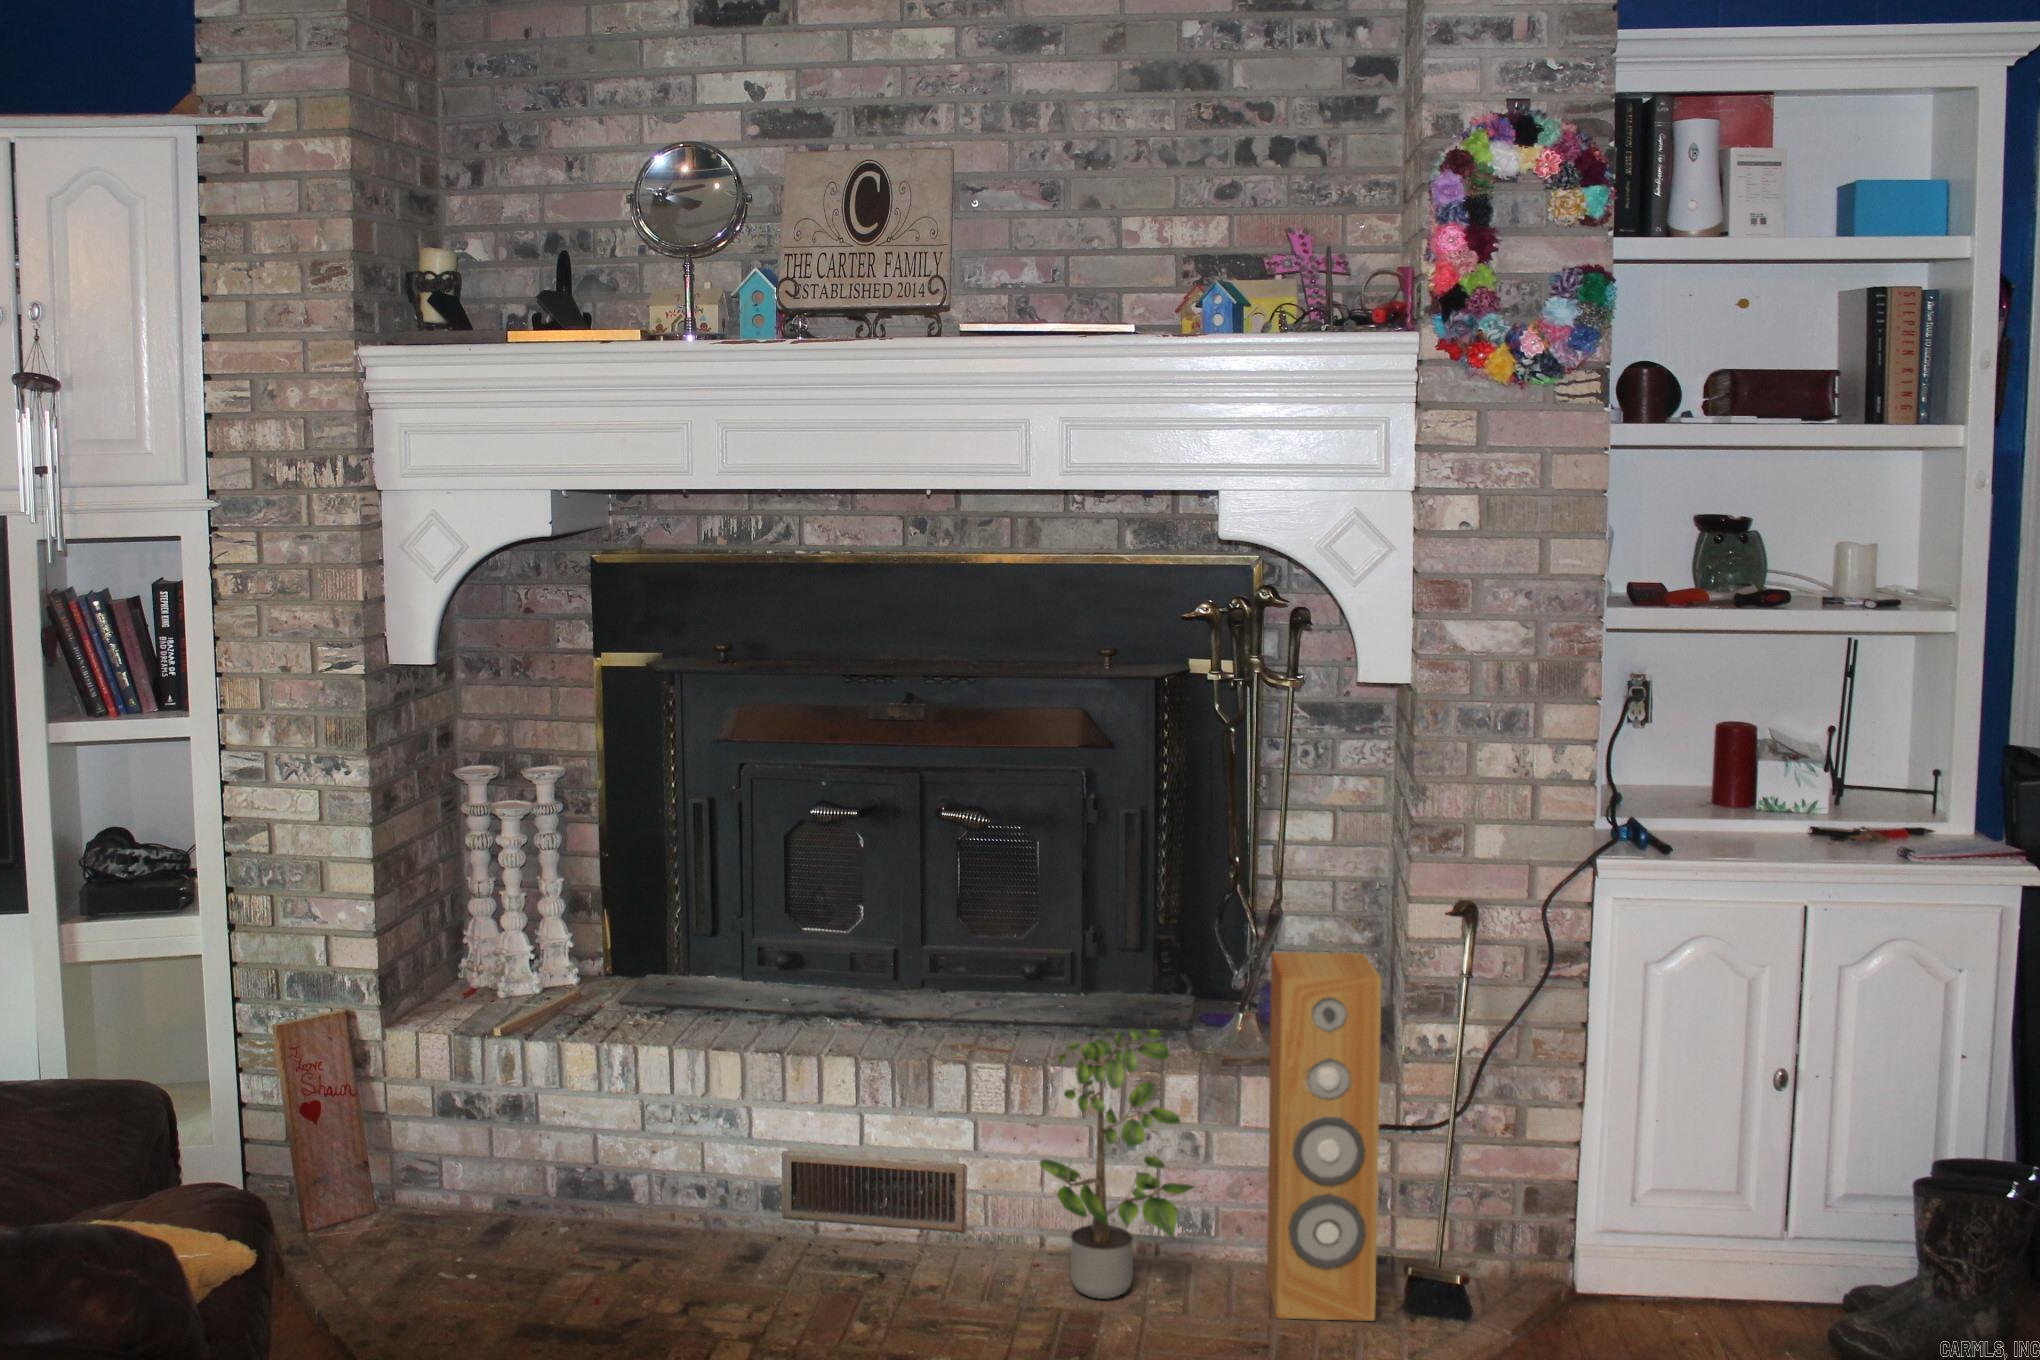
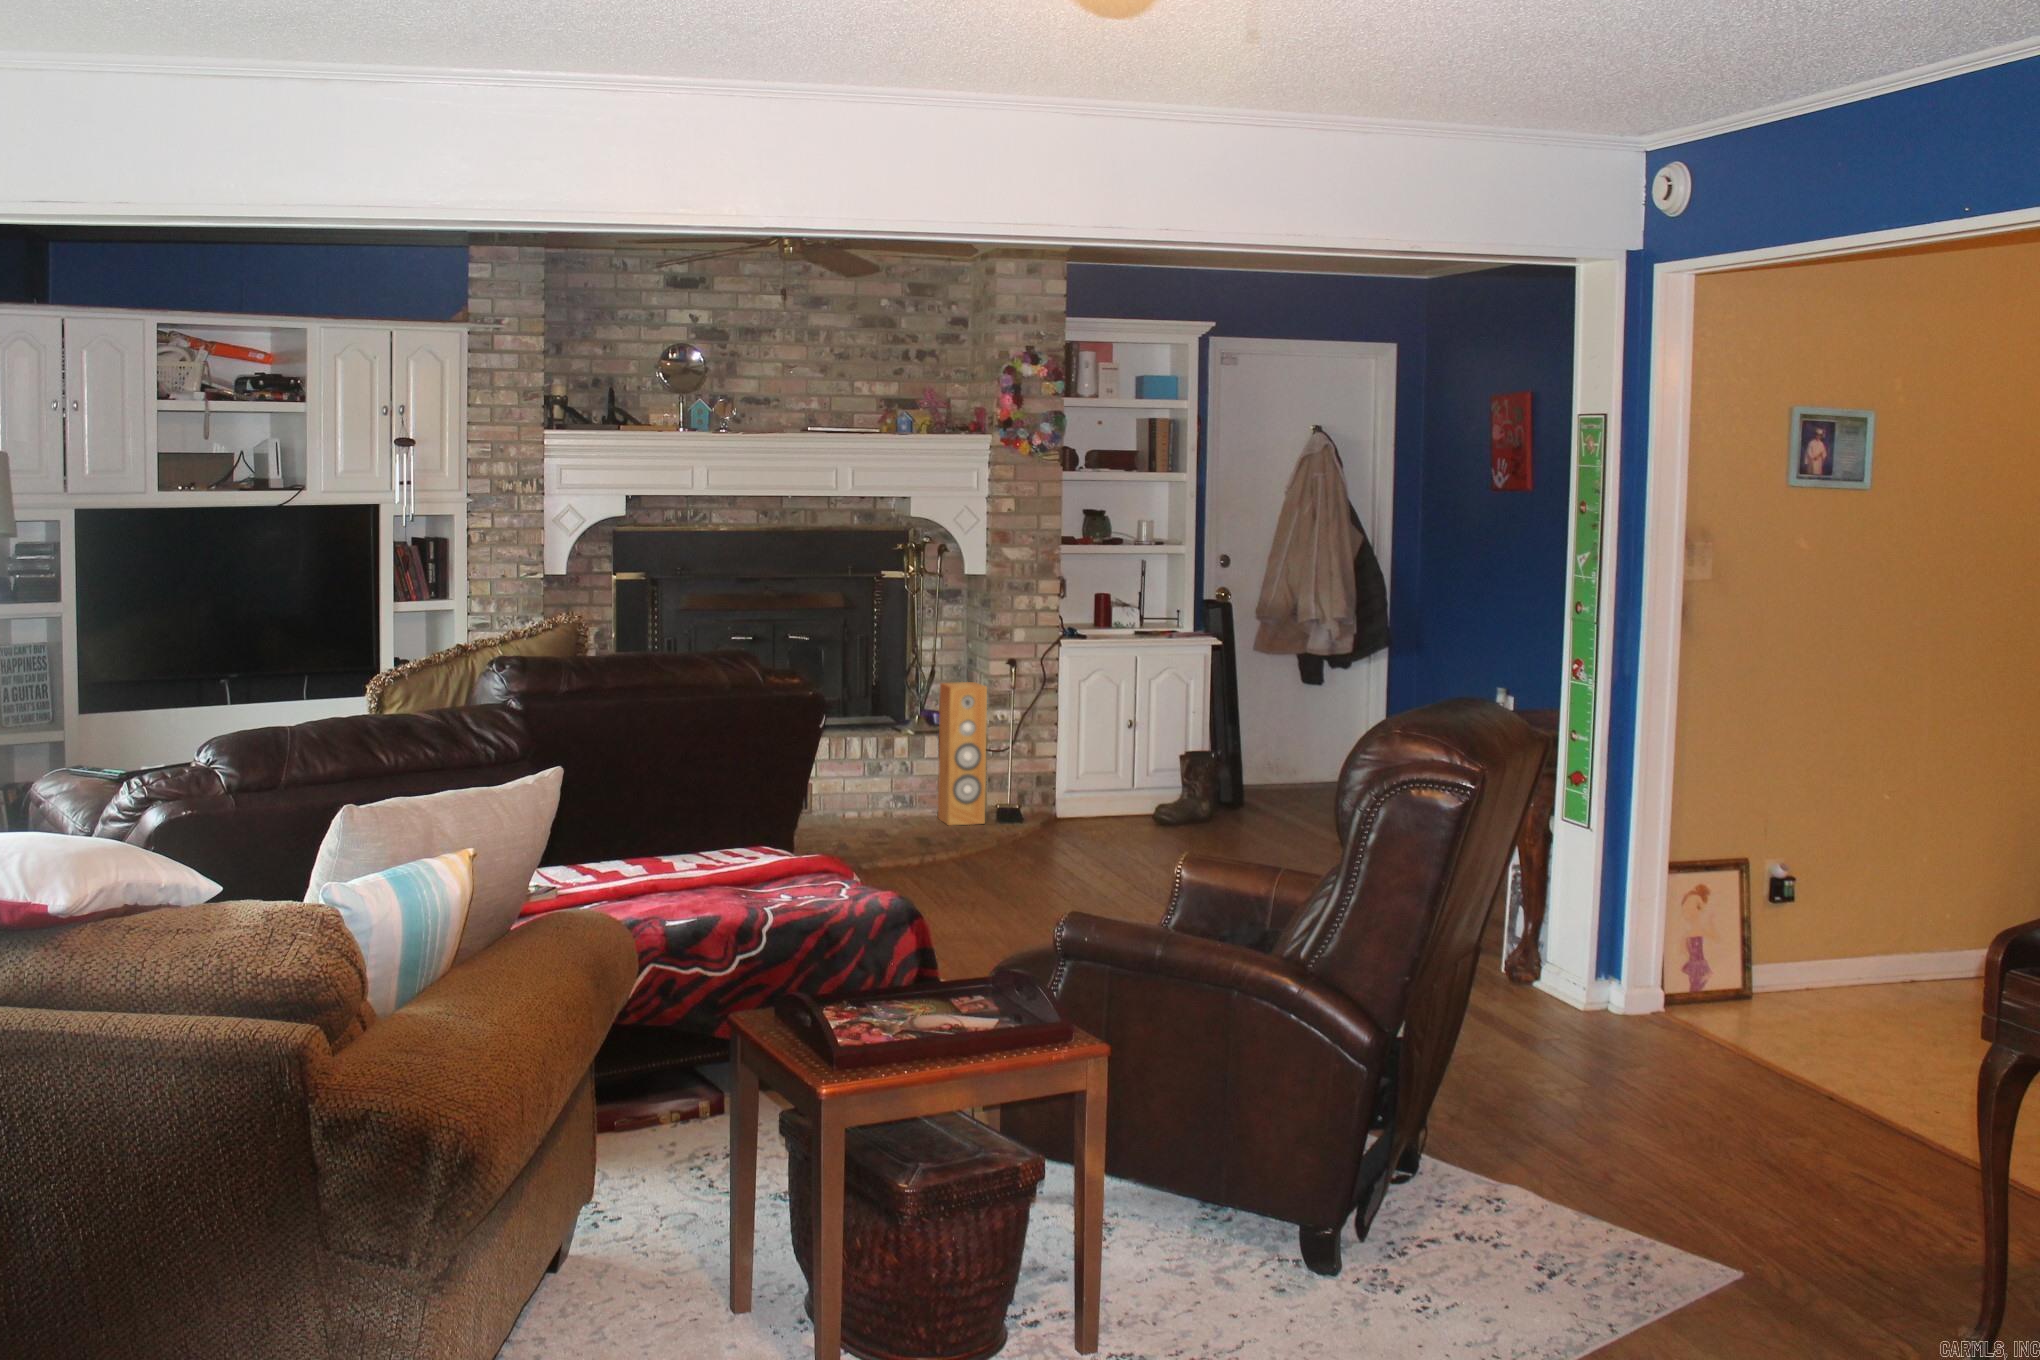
potted plant: present [1040,1028,1195,1299] -> none [851,711,913,825]

